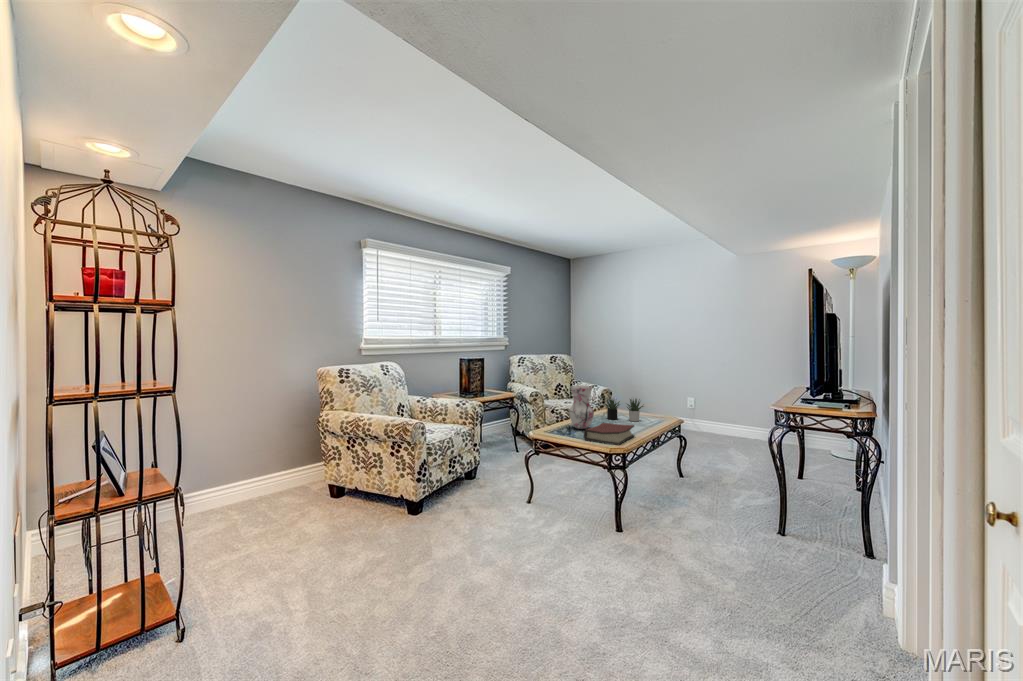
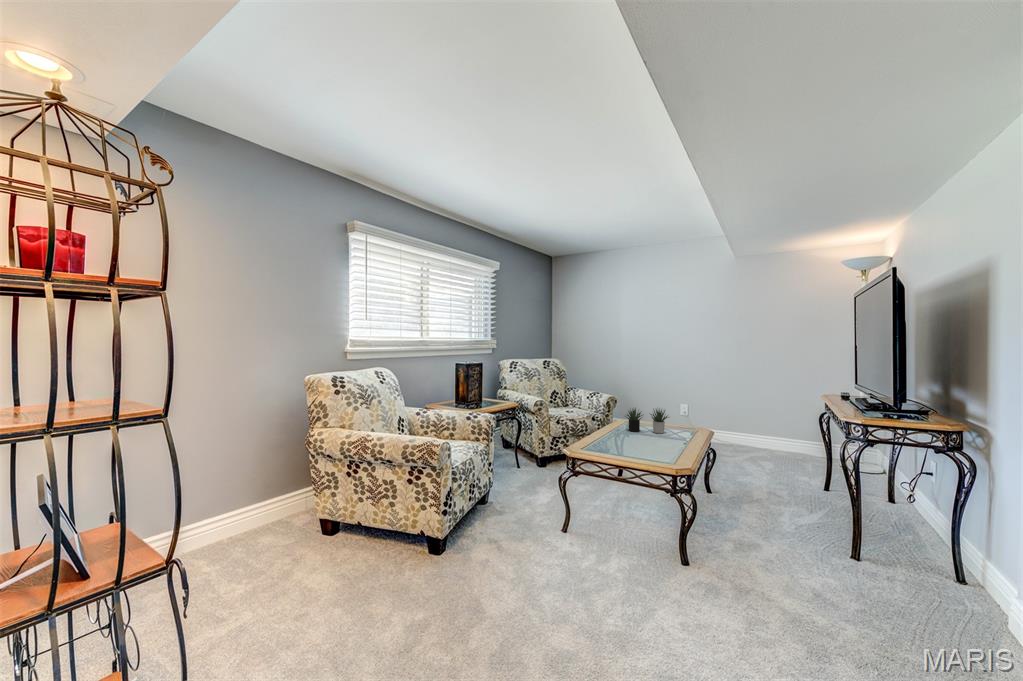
vase: present [569,386,594,429] -> none [599,395,627,444]
hardback book: present [584,422,634,445] -> none [629,437,678,464]

